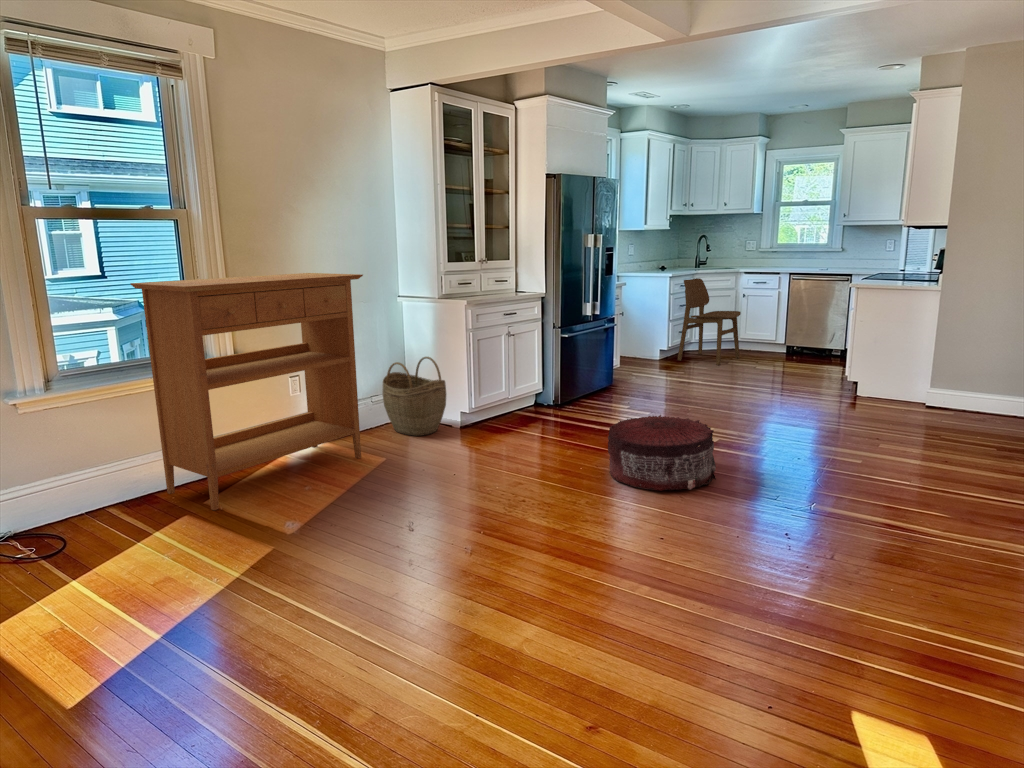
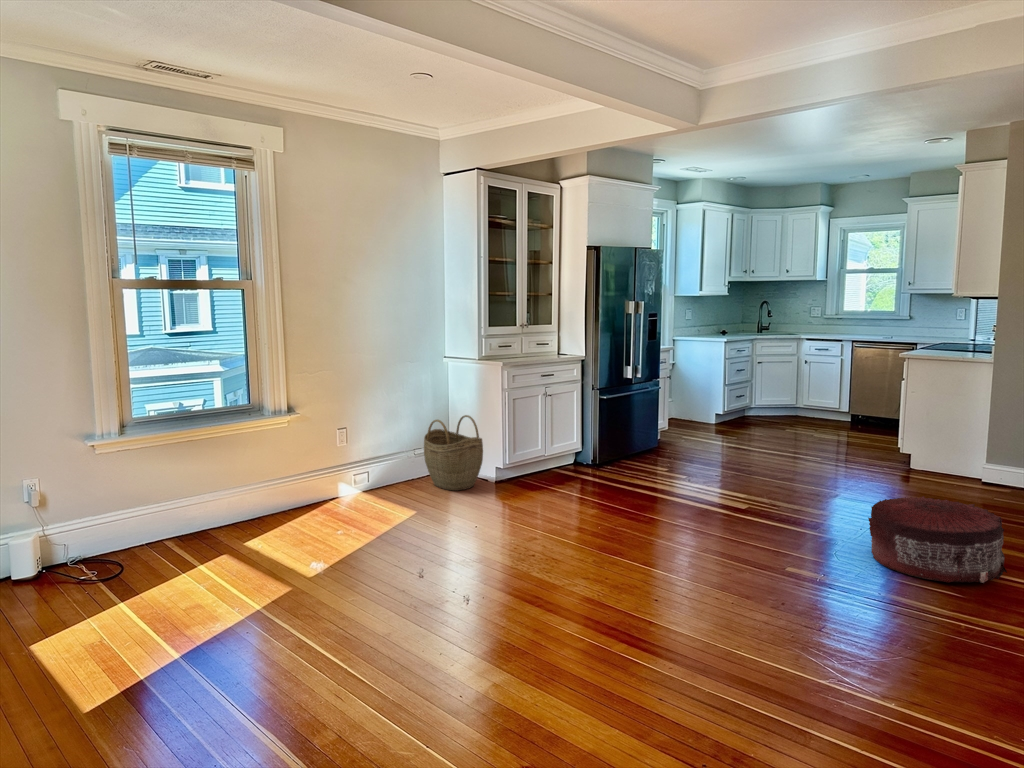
console table: present [131,273,363,510] -> none [197,336,403,549]
dining chair: present [678,278,741,365] -> none [734,344,801,433]
pouf: present [608,415,716,491] -> present [868,496,1007,583]

